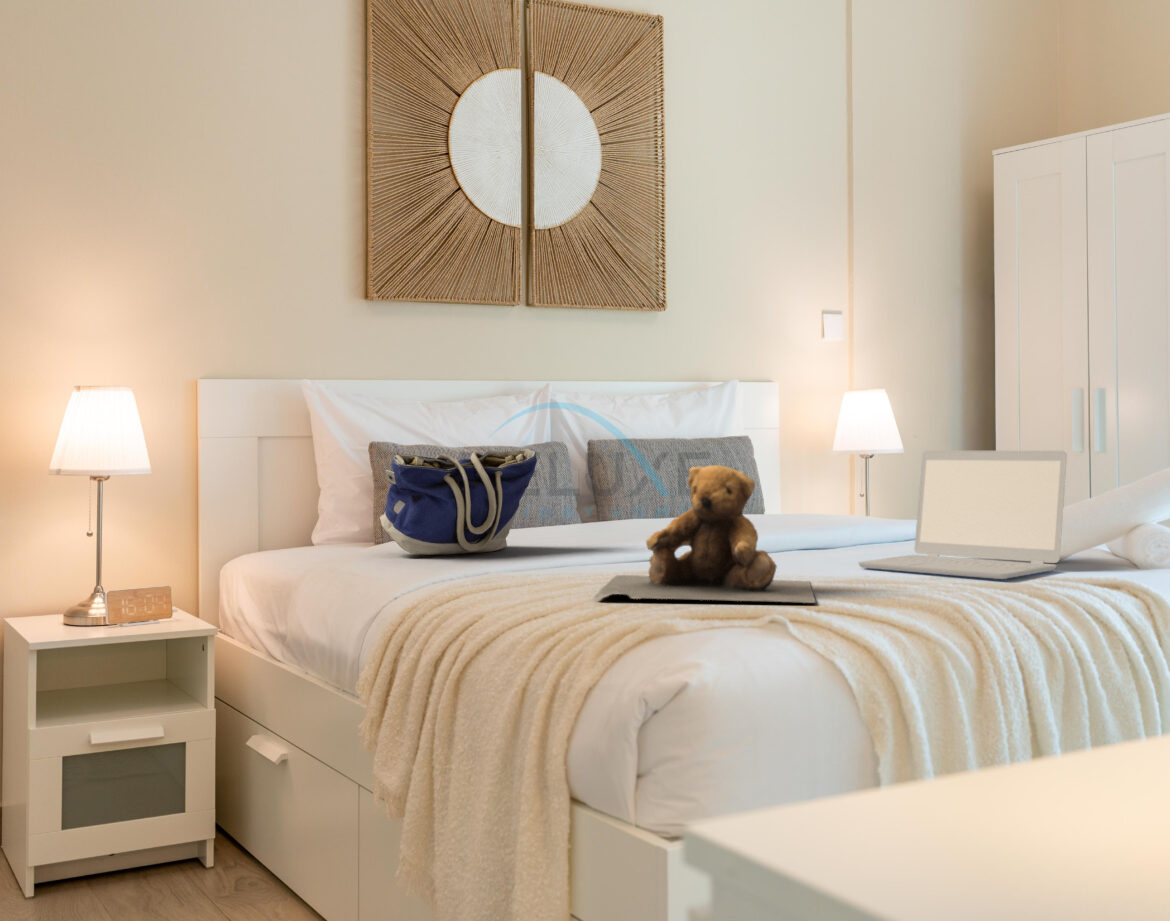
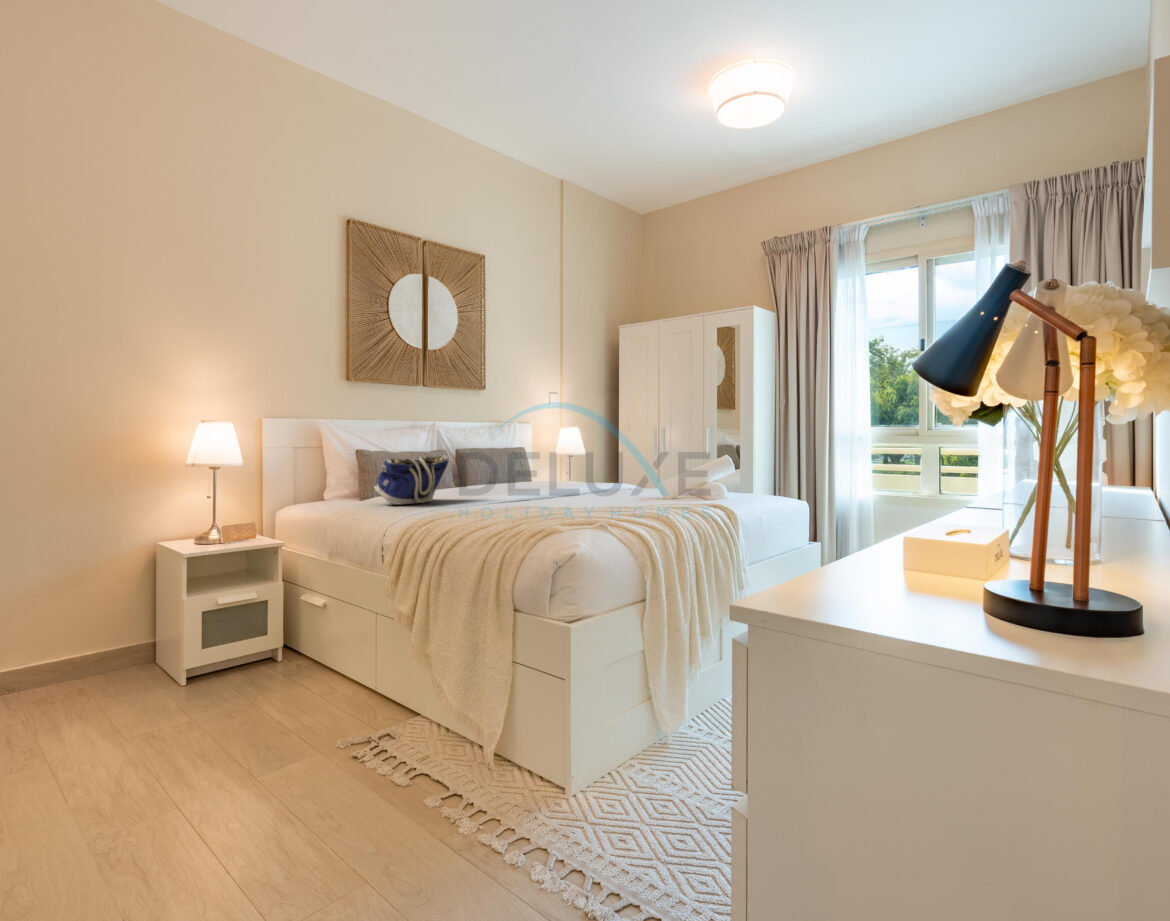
laptop: present [858,450,1067,579] -> none [595,458,673,511]
teddy bear: present [595,465,815,603] -> none [501,466,595,524]

